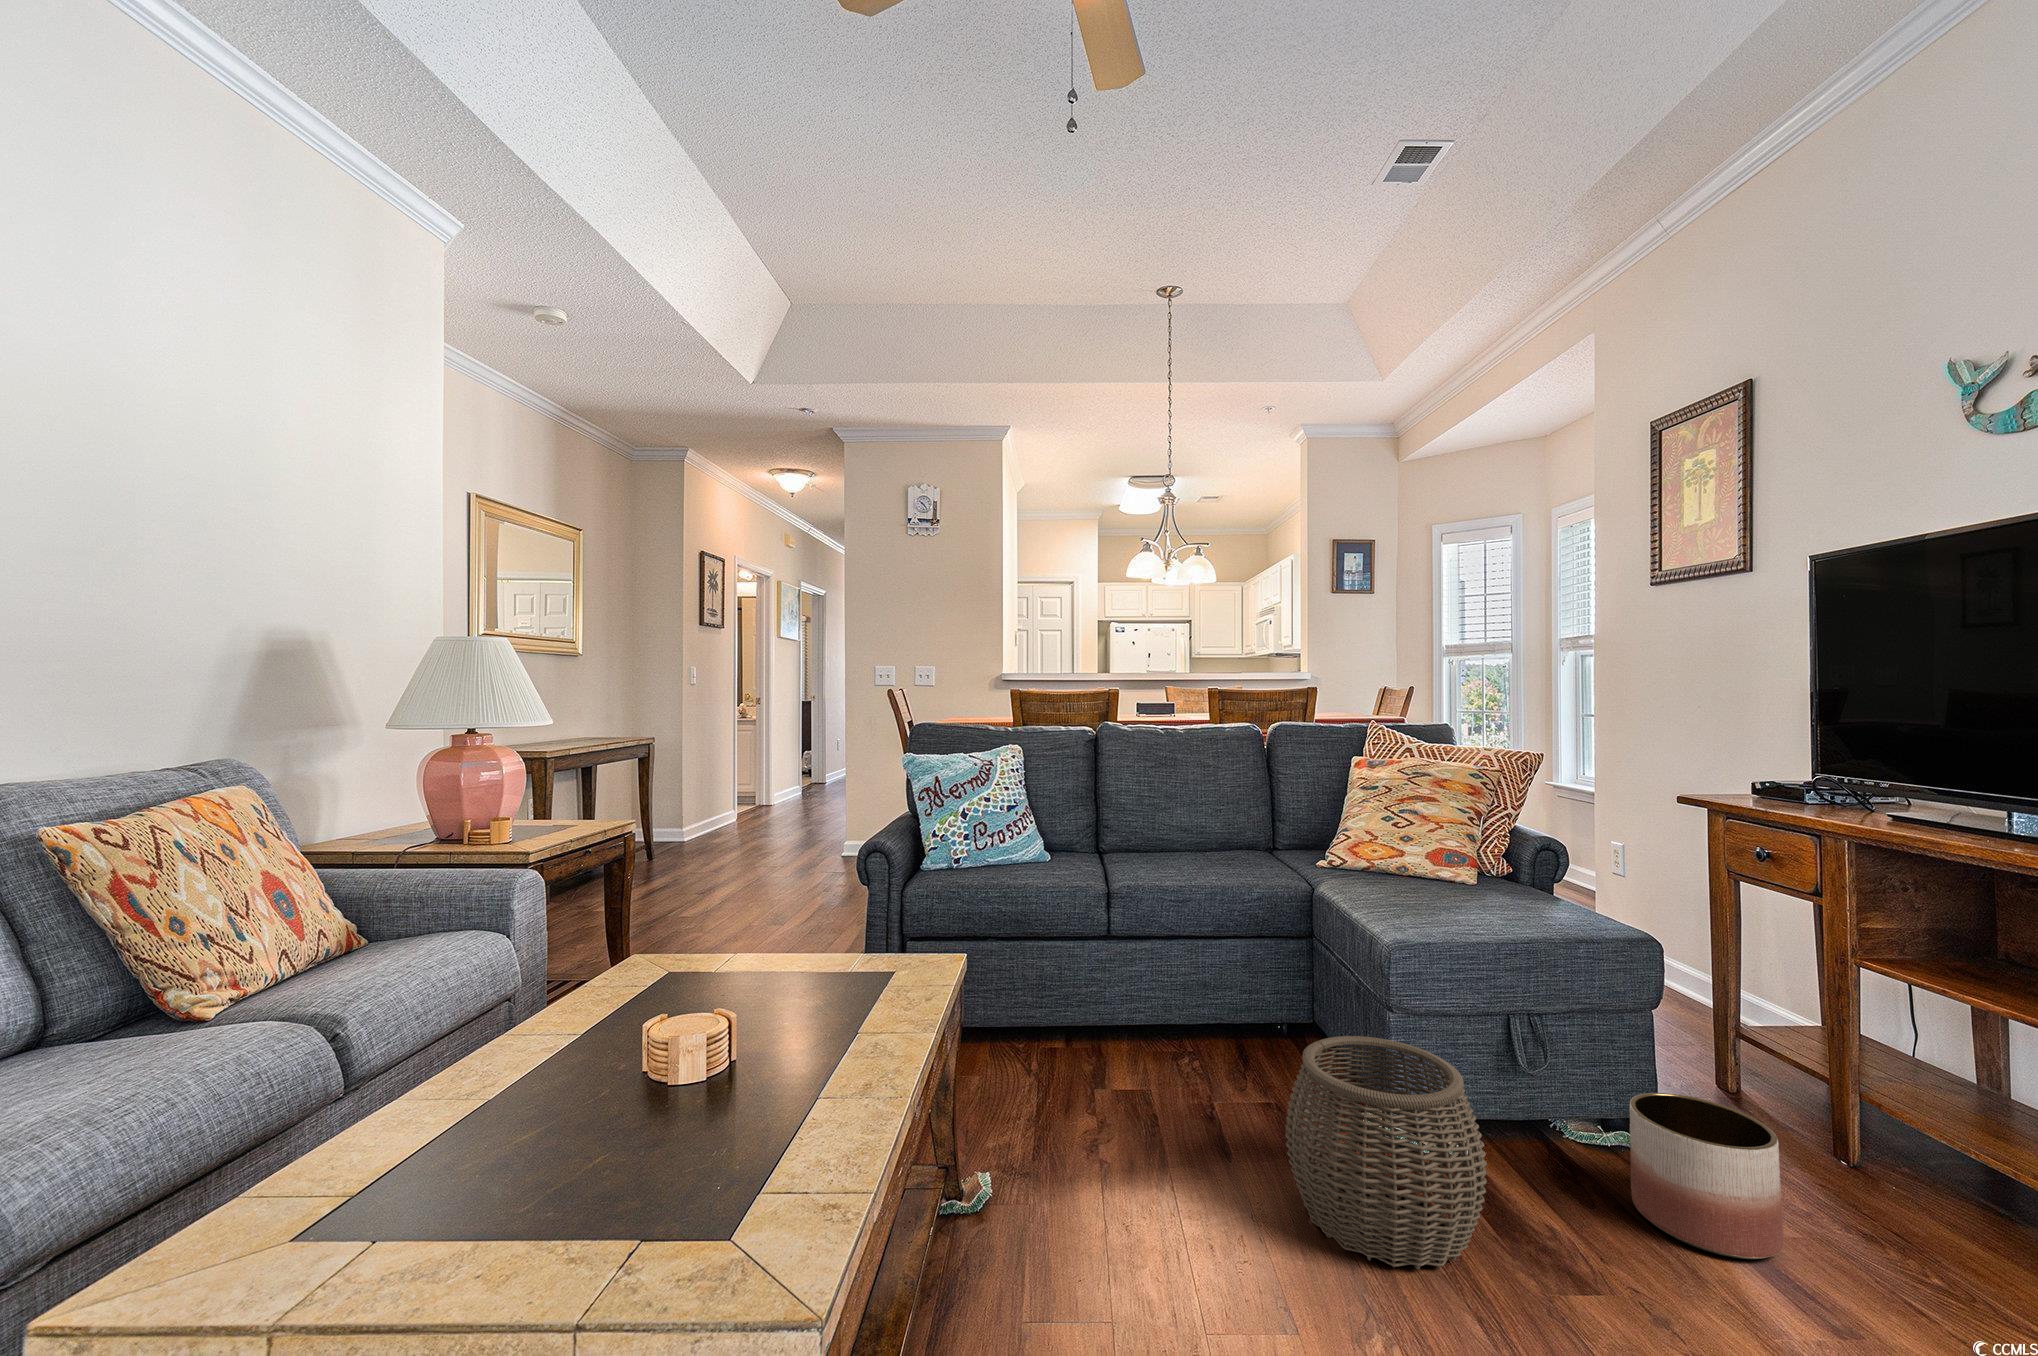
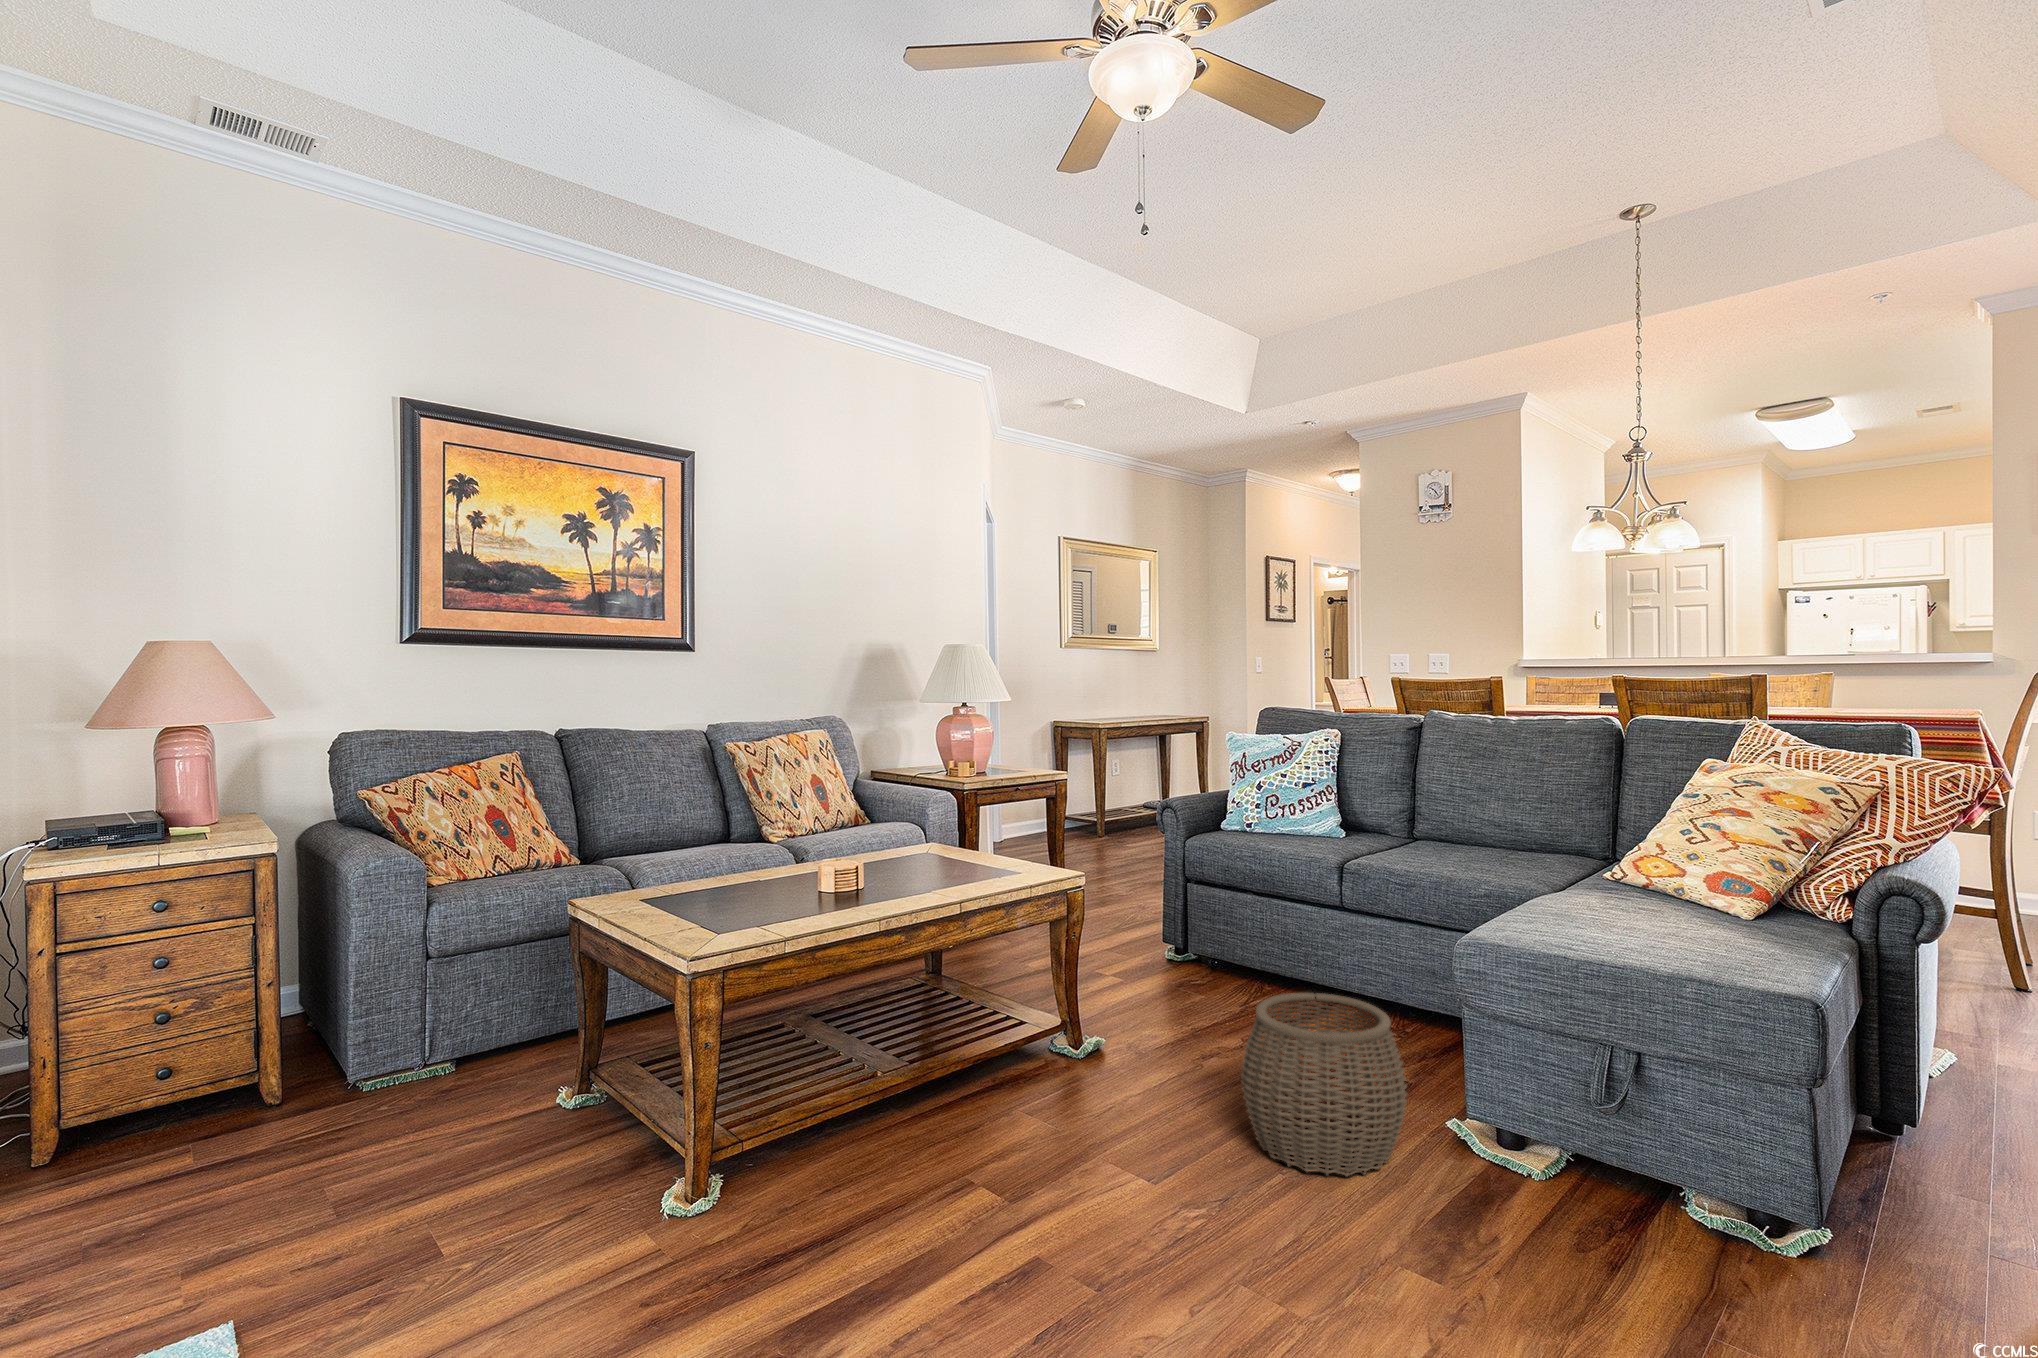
planter: present [1630,1093,1784,1259] -> none [1563,1129,1712,1305]

